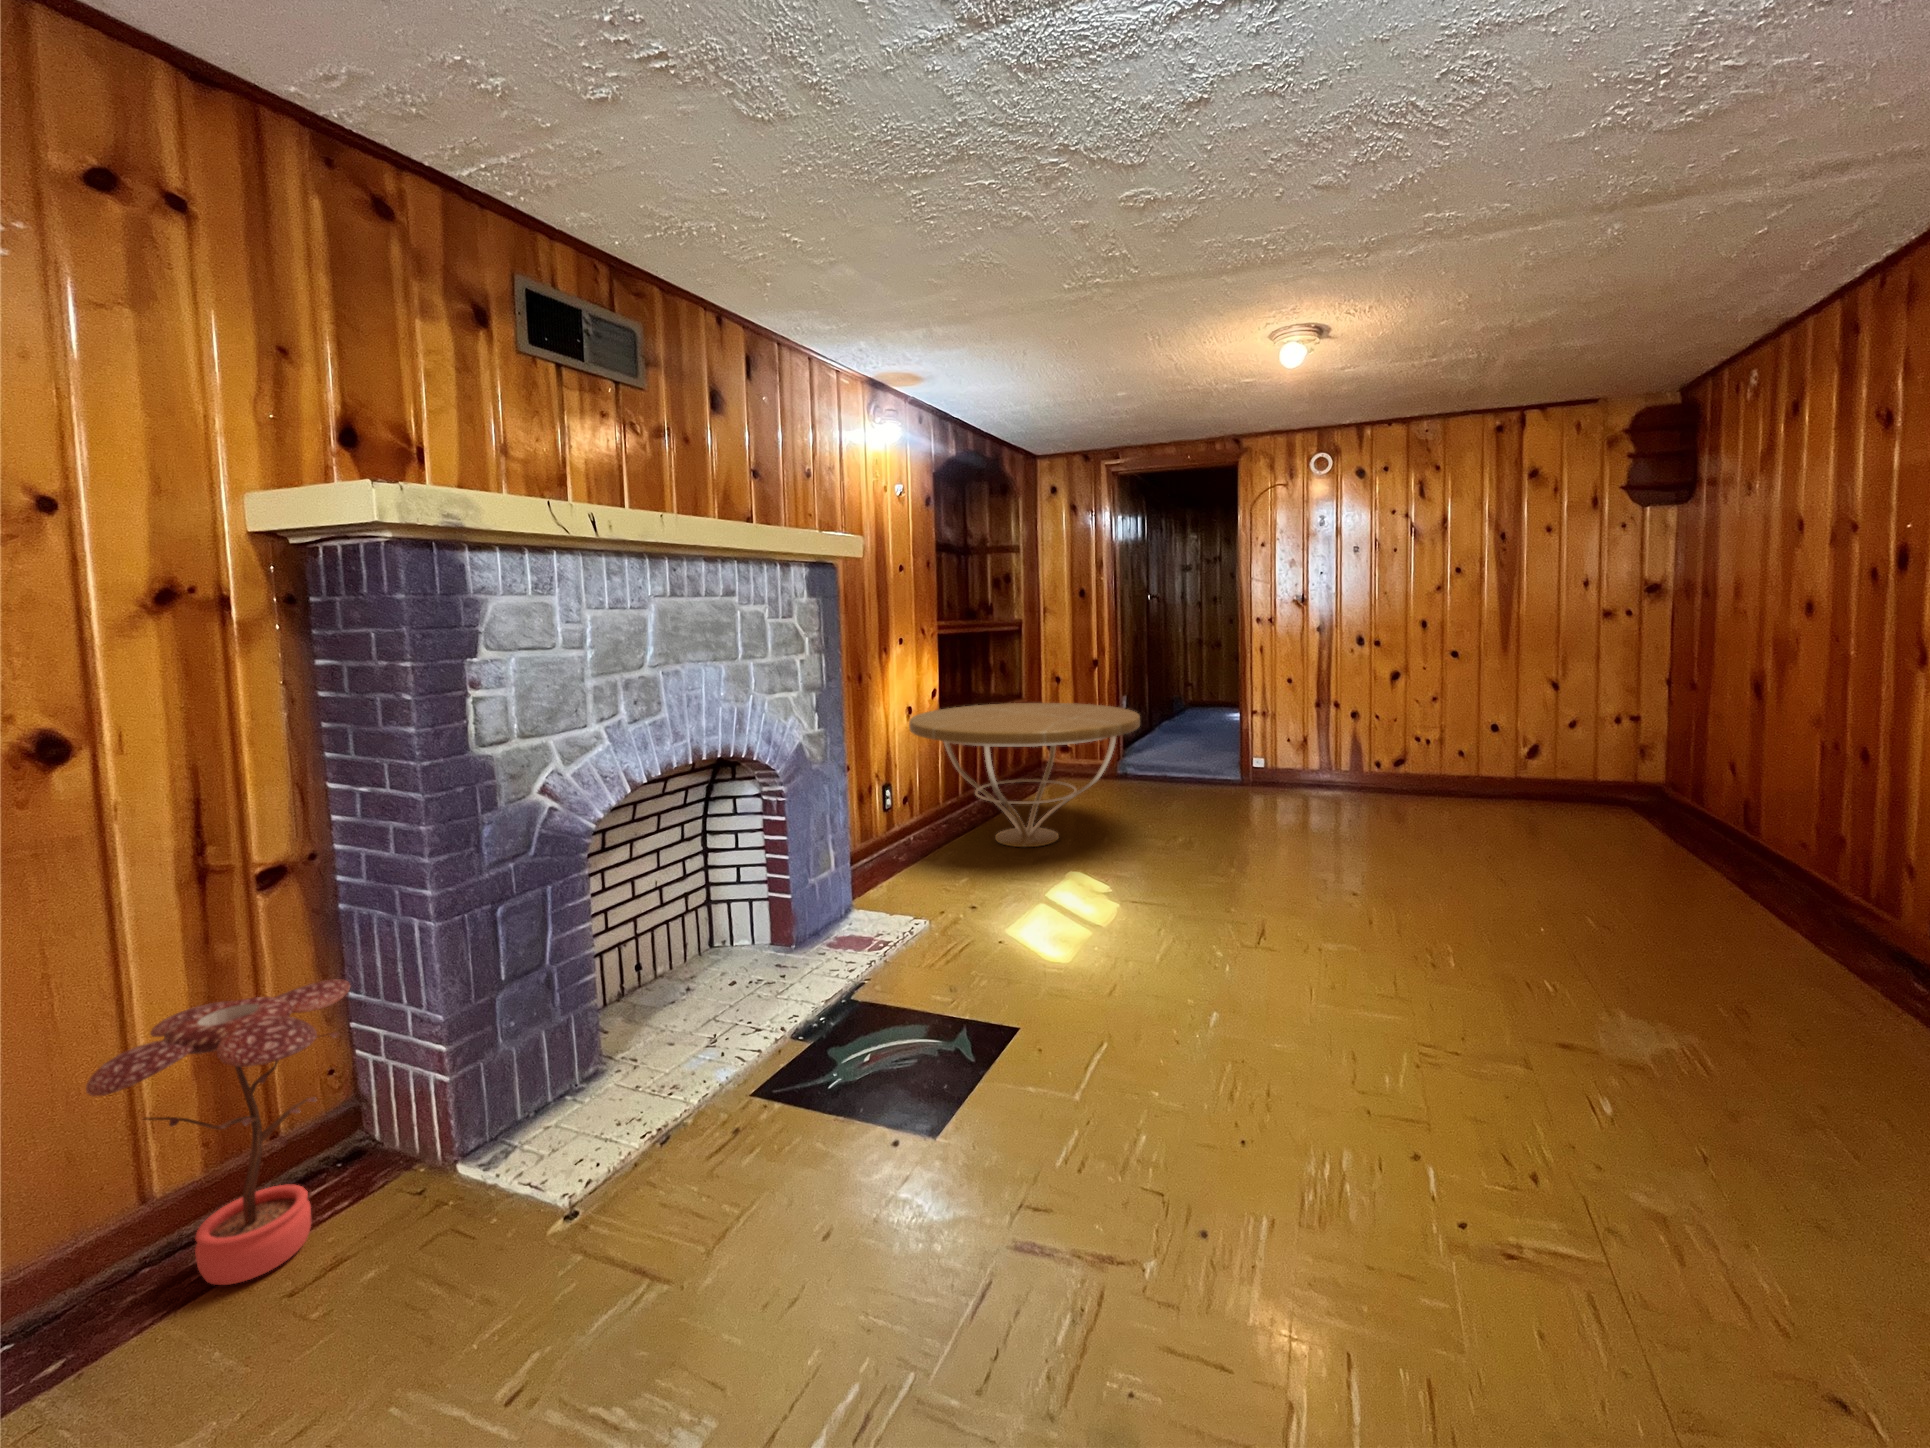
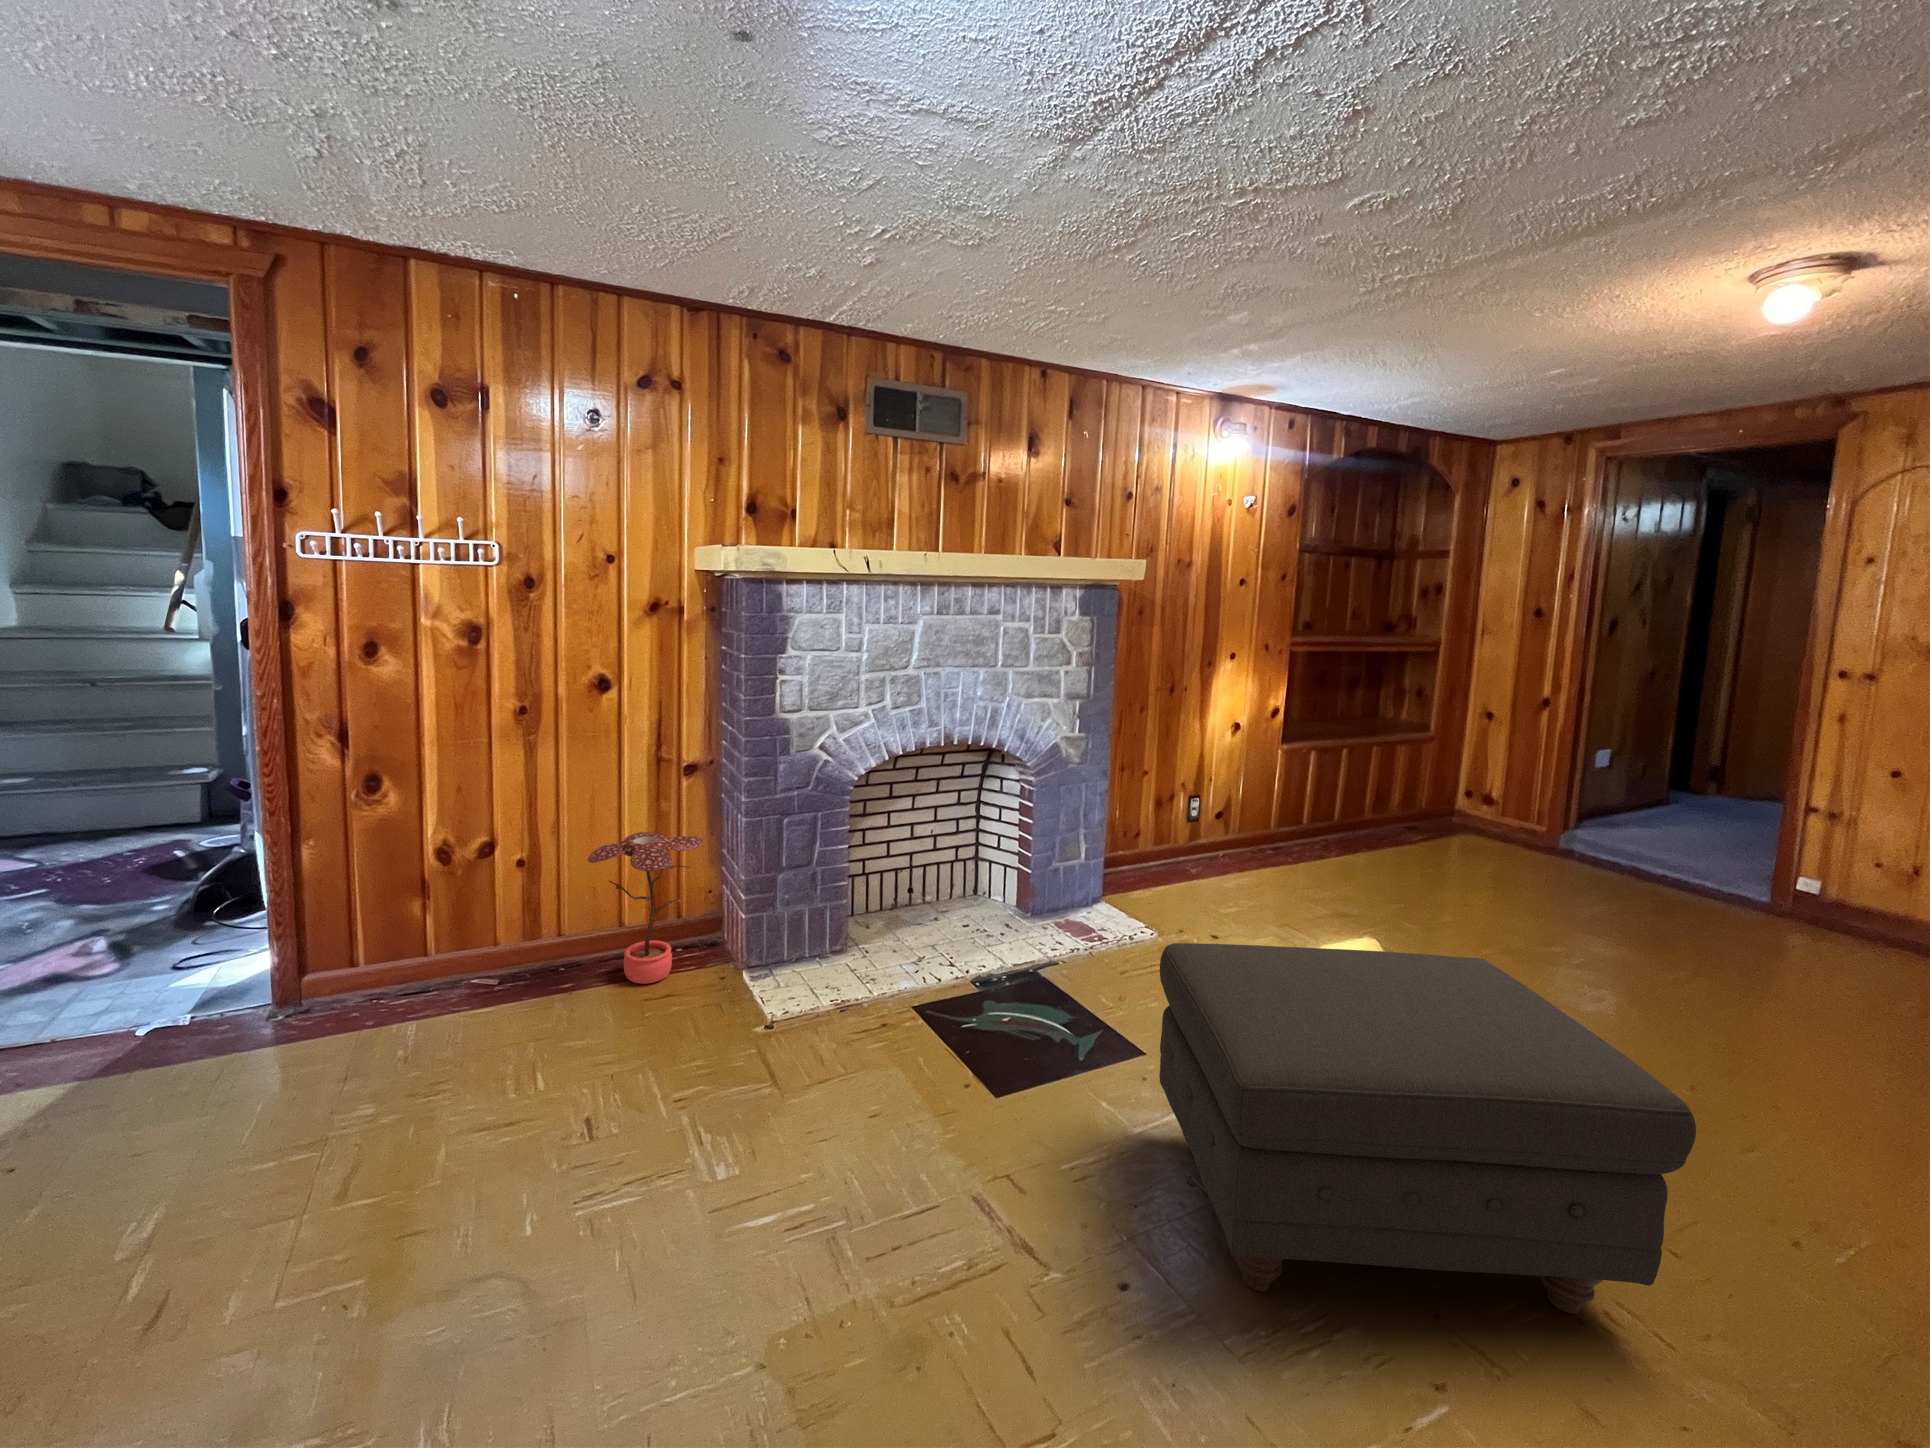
coffee table: present [909,703,1140,847] -> none [1217,730,1516,903]
ottoman: none [1079,833,1461,1169] -> present [1159,943,1696,1313]

